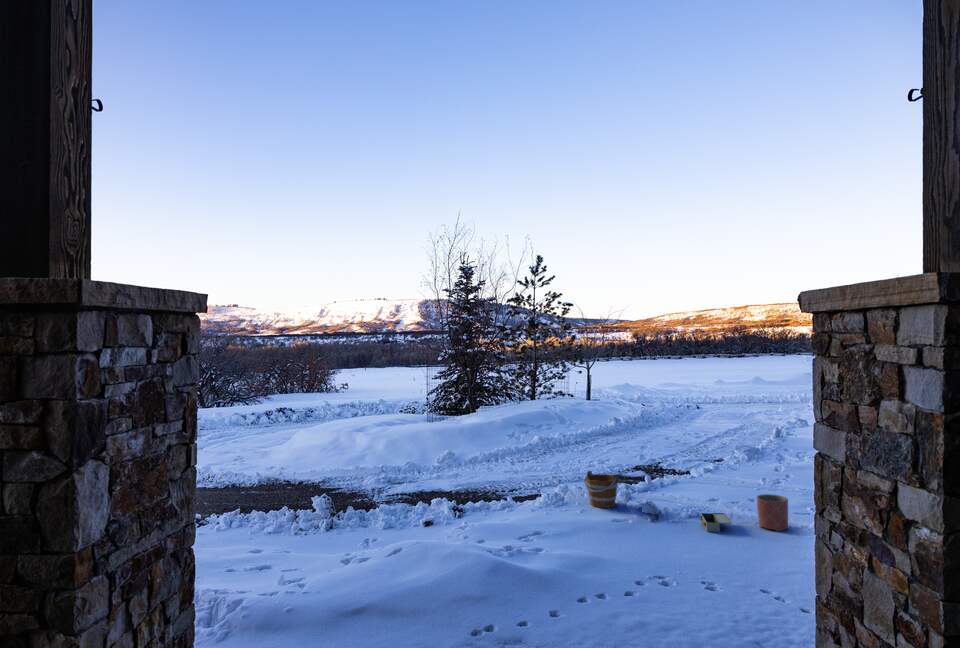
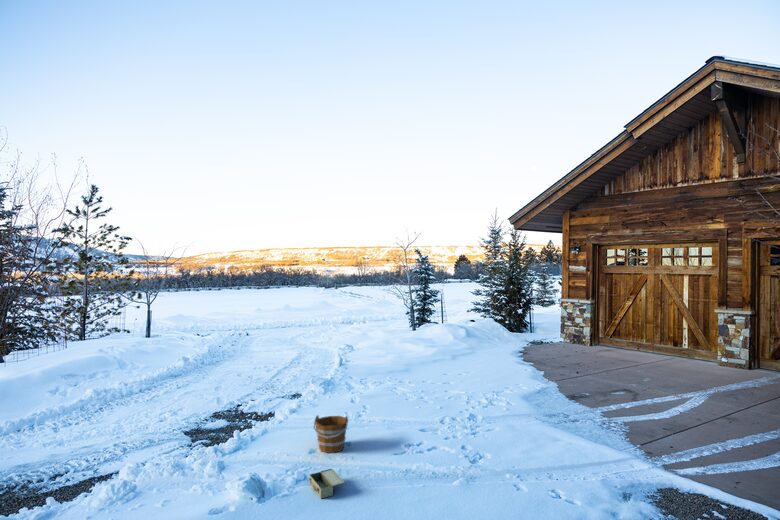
bucket: present [584,471,618,508] -> present [313,416,348,453]
planter: present [757,494,788,531] -> none [362,439,389,478]

